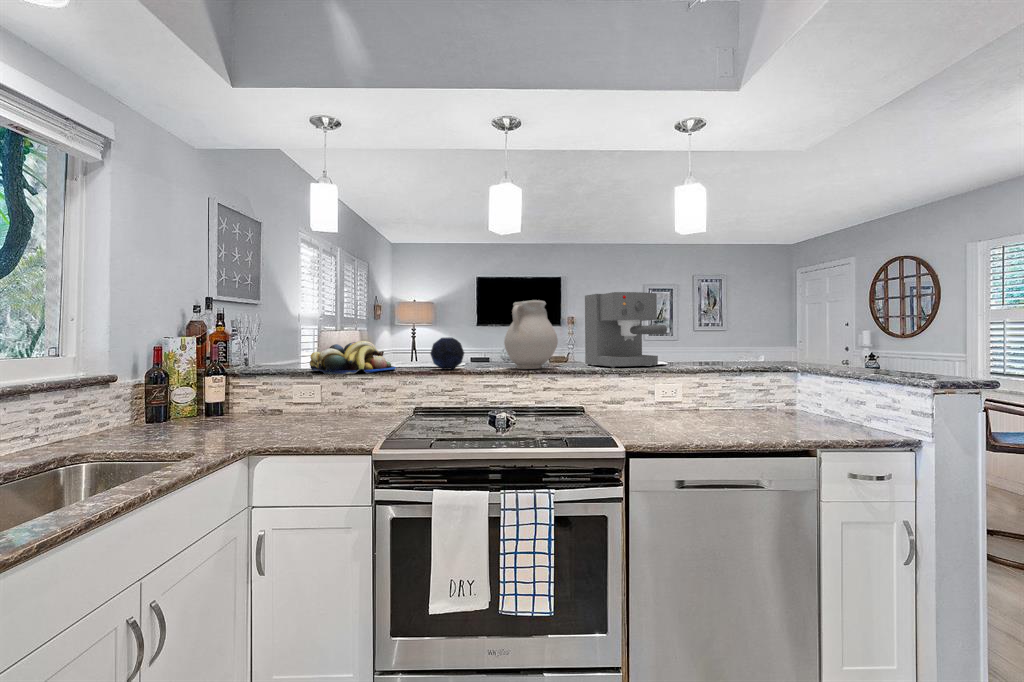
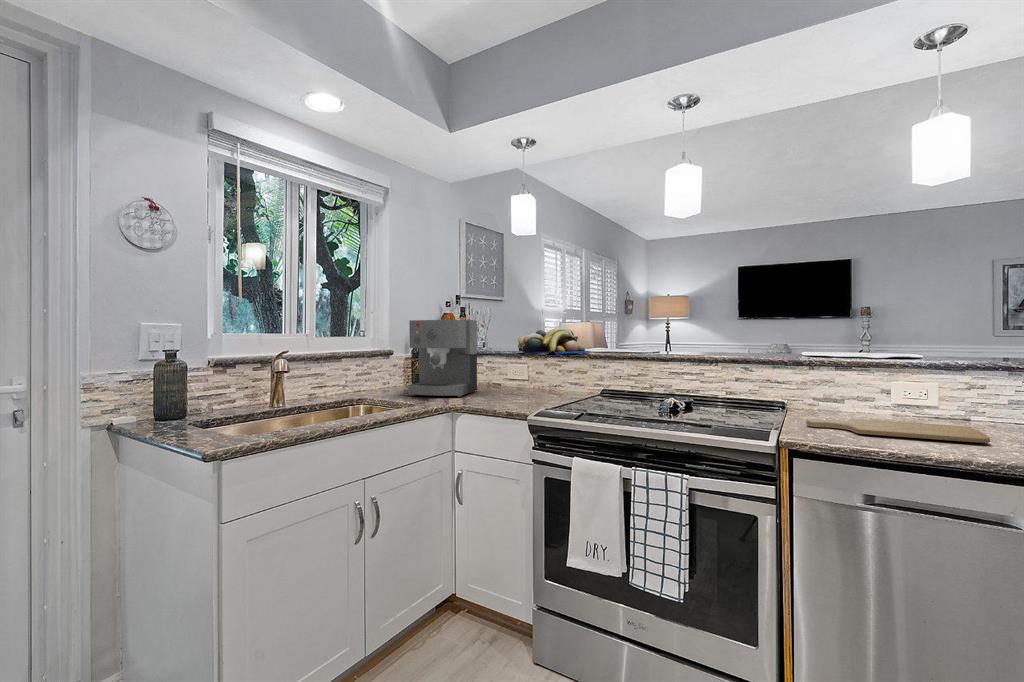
coffee maker: present [585,292,667,368] -> present [408,320,477,397]
vase: present [504,300,558,369] -> none [695,282,759,357]
decorative orb: present [430,337,464,370] -> none [619,323,654,355]
chopping board: none [621,417,741,432] -> present [806,419,990,443]

